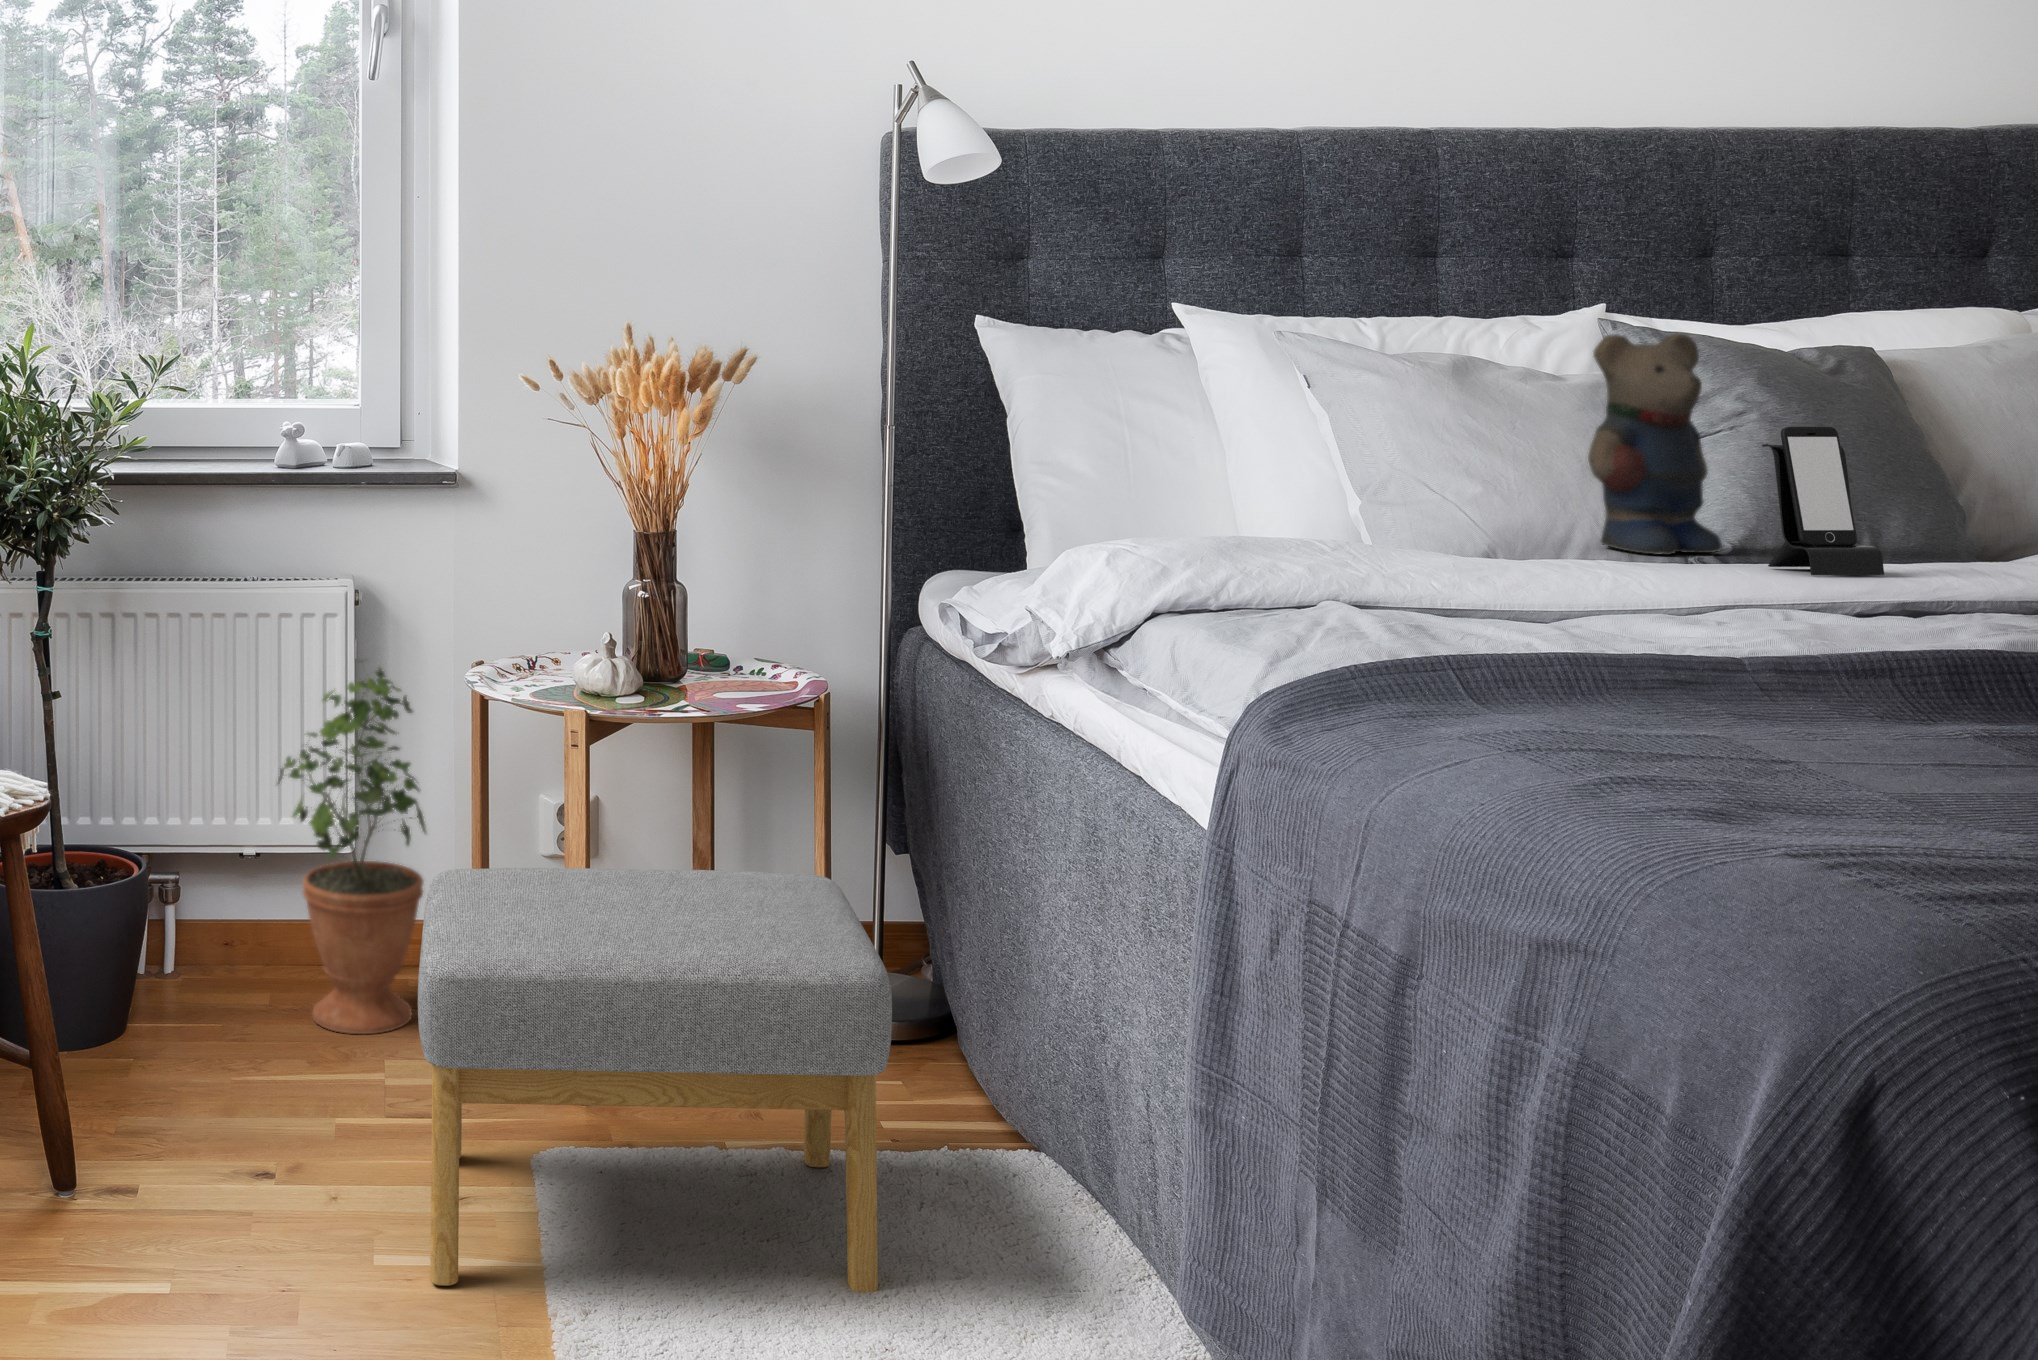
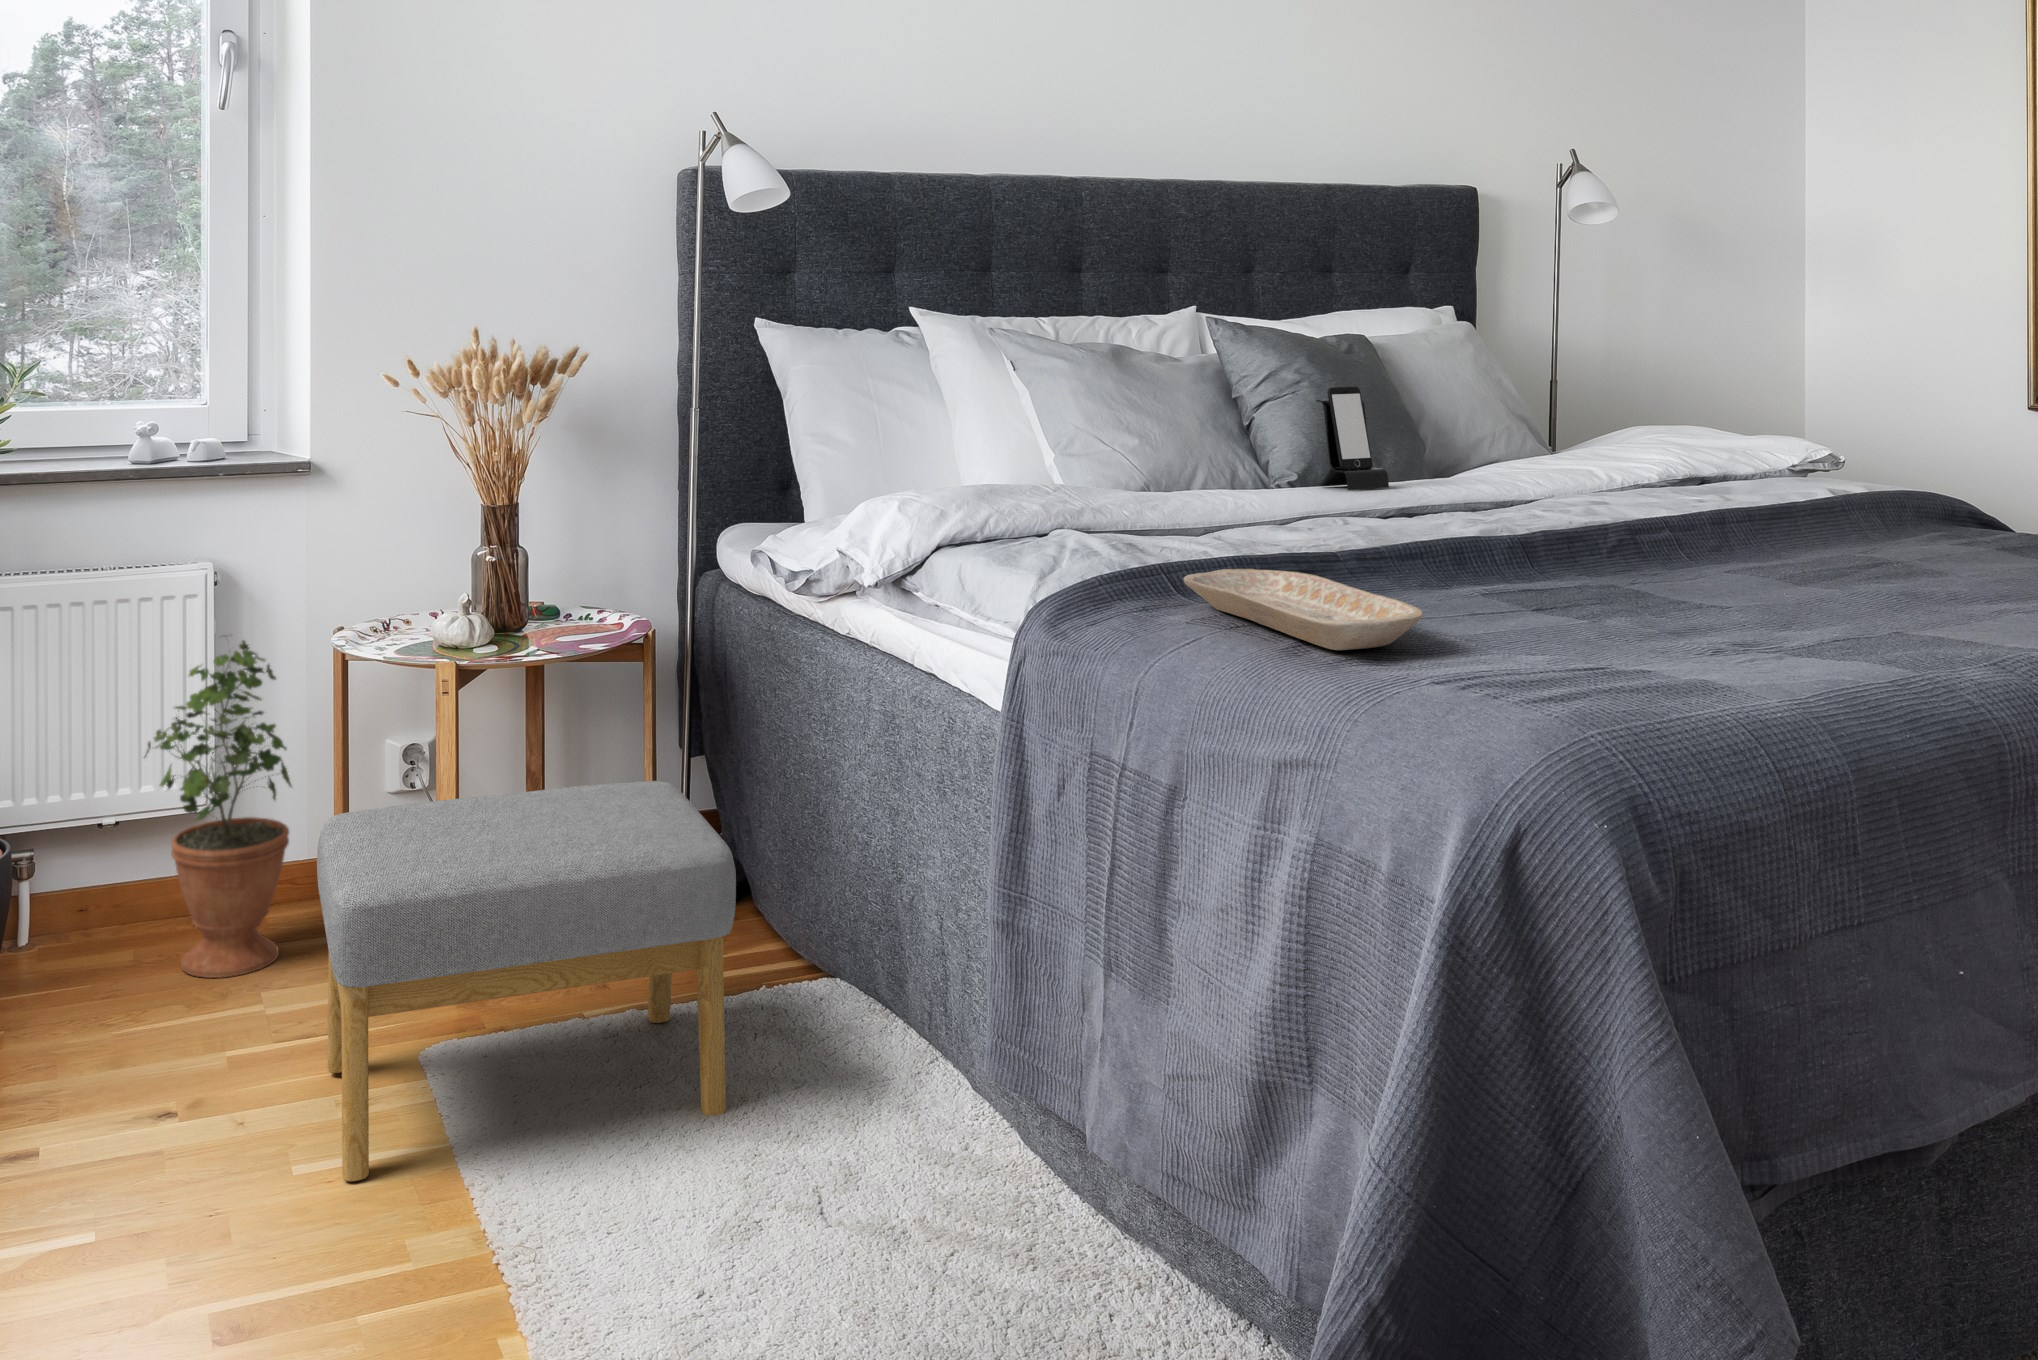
teddy bear: present [1588,333,1722,555] -> none [1206,323,1288,481]
tray: none [1493,674,1864,803] -> present [1183,569,1423,650]

